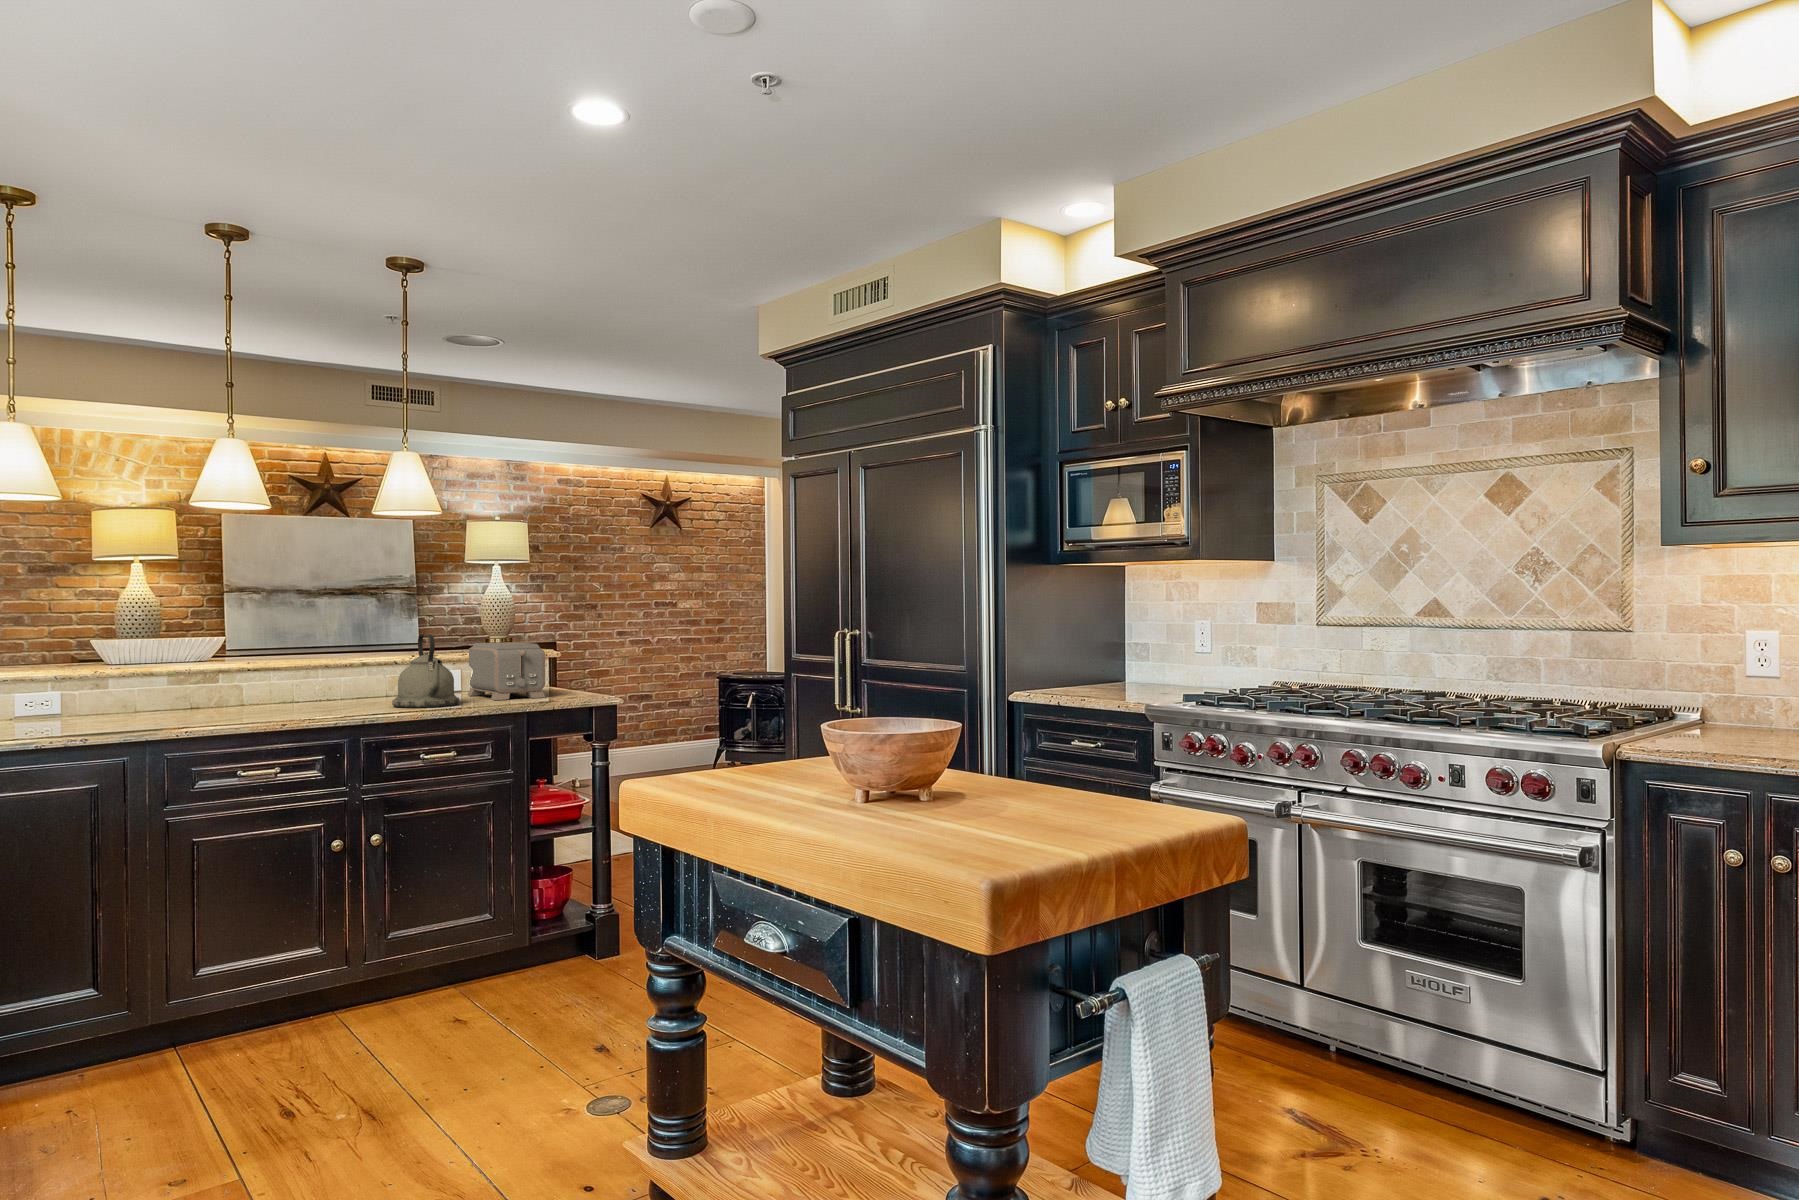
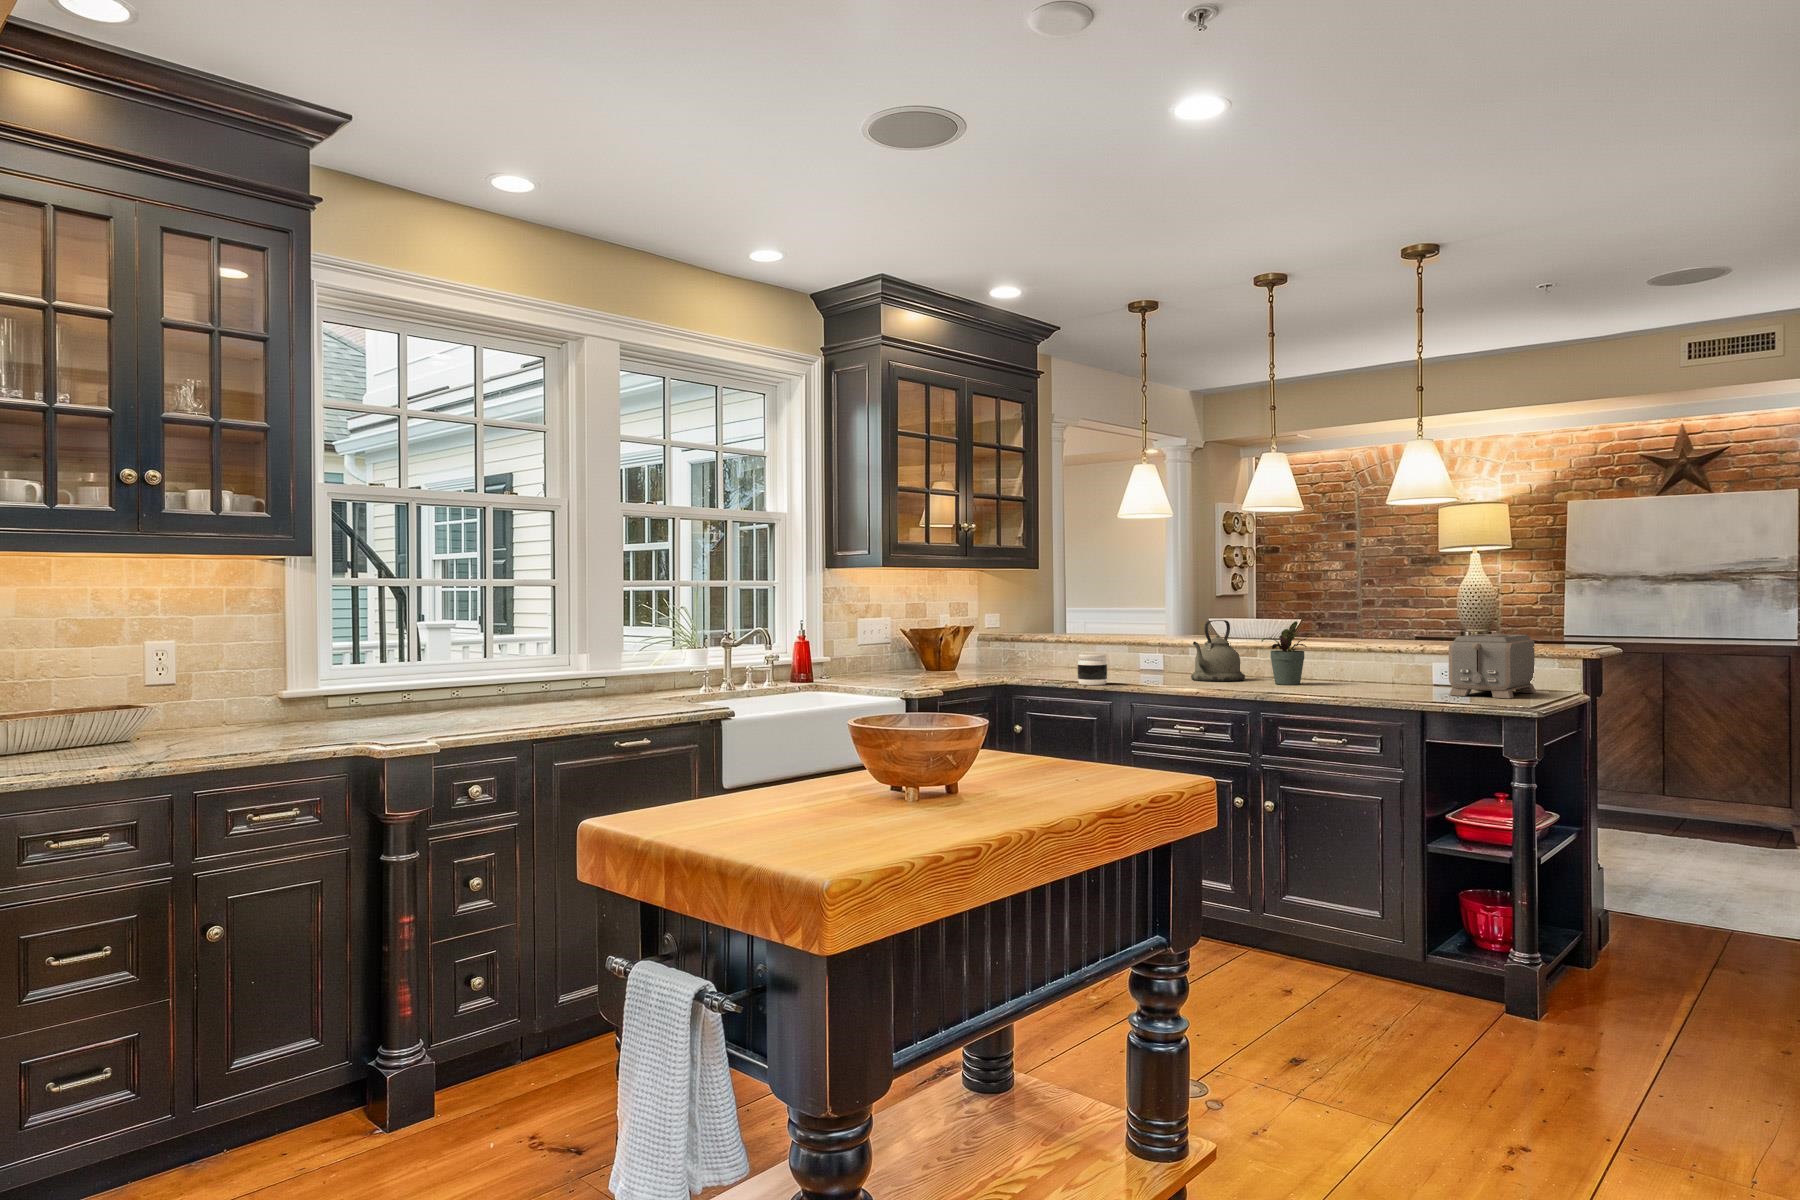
kettle: present [392,634,460,708] -> present [1191,620,1245,681]
potted plant: none [267,636,321,709] -> present [1261,621,1306,685]
jar: none [63,689,115,735] -> present [1077,654,1107,685]

